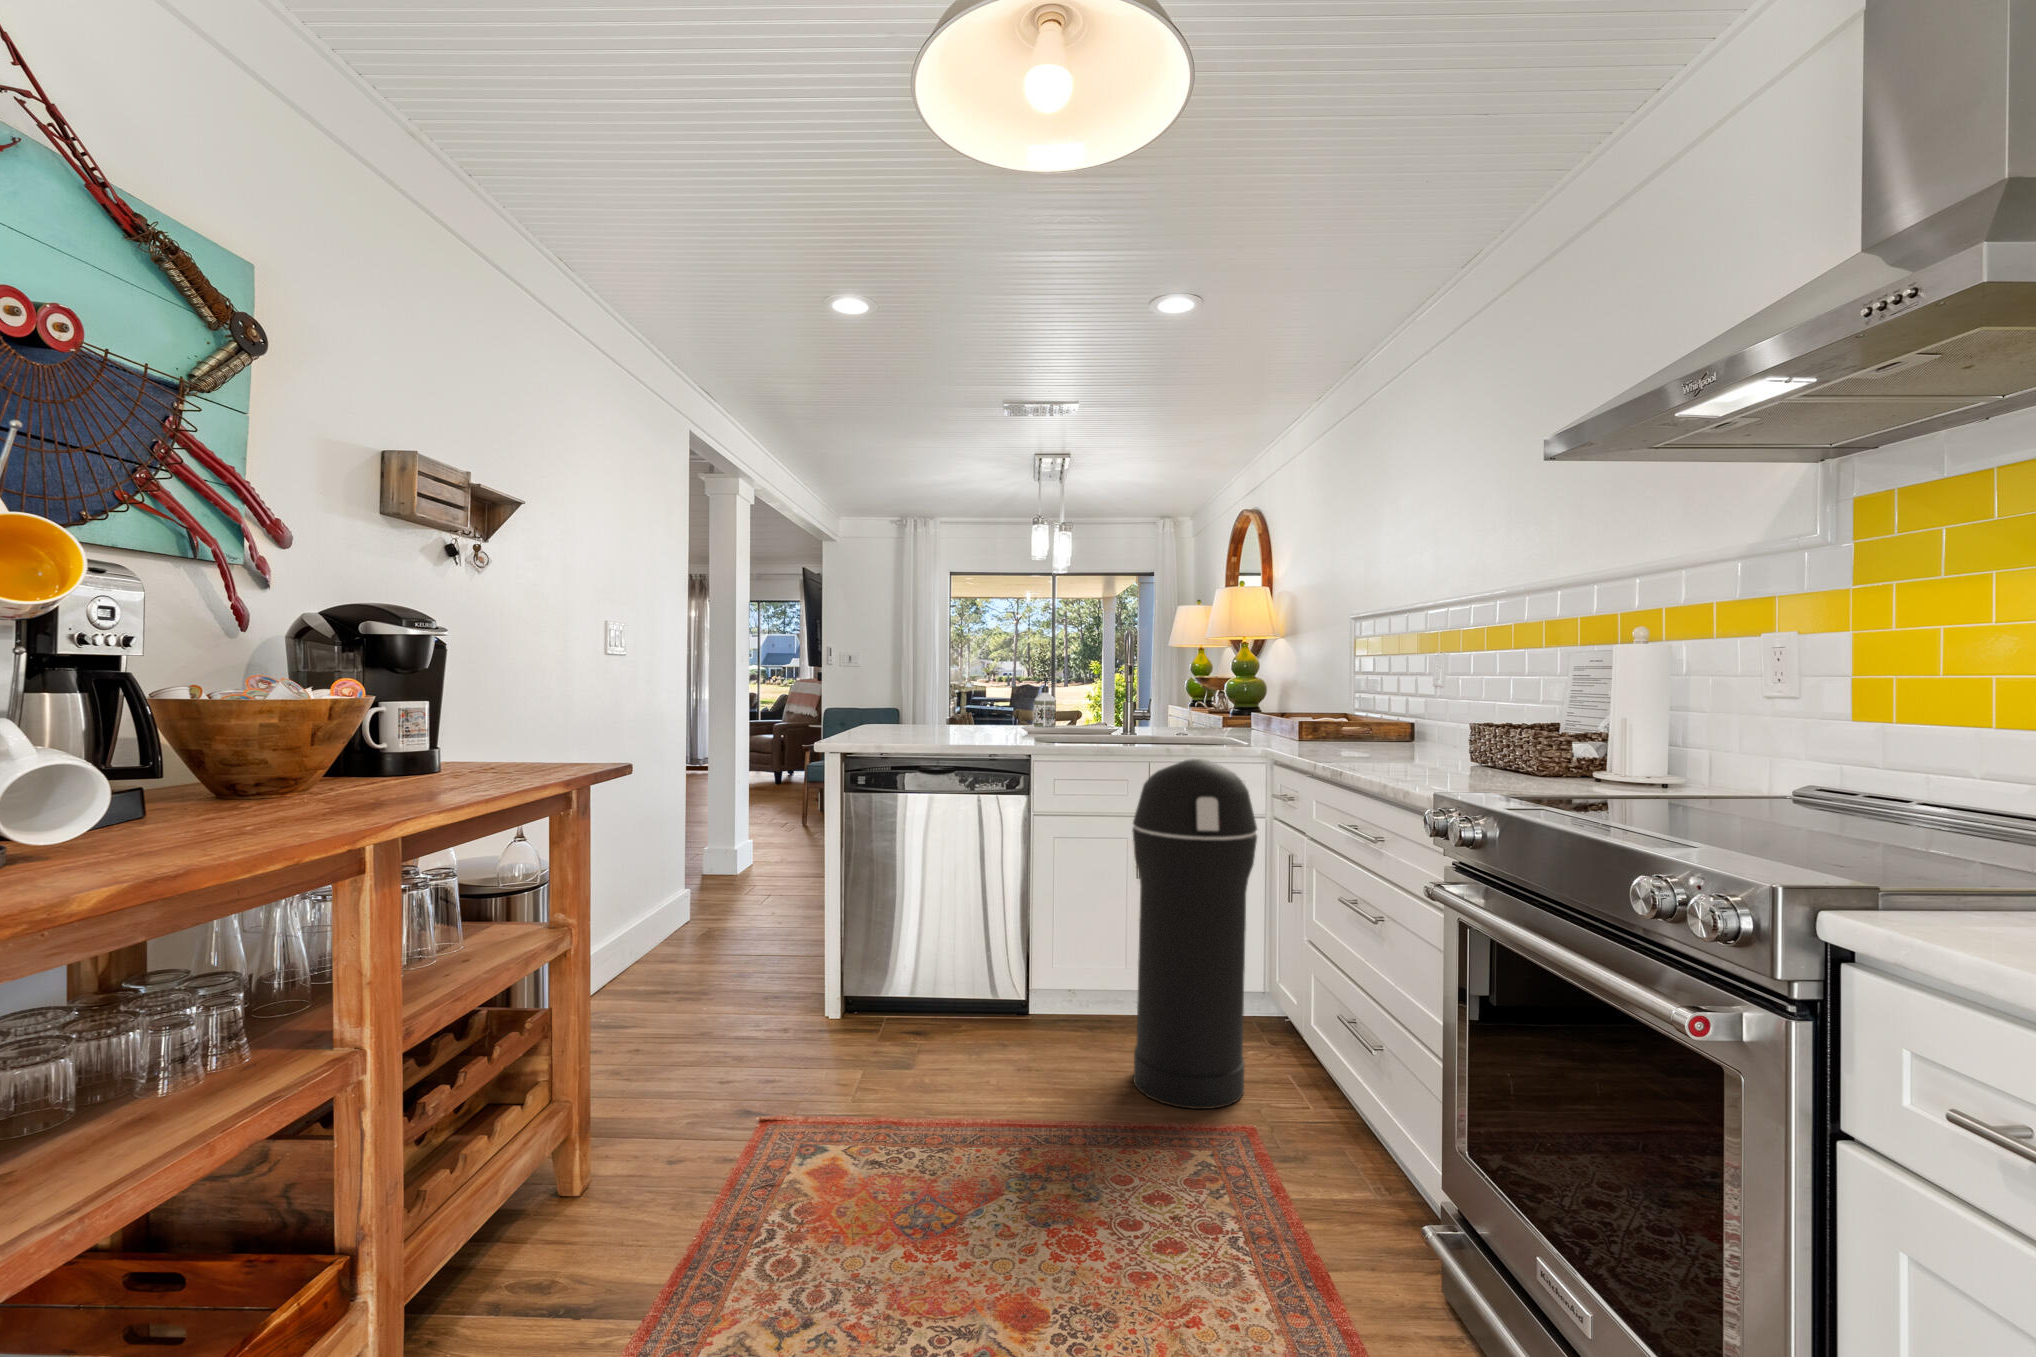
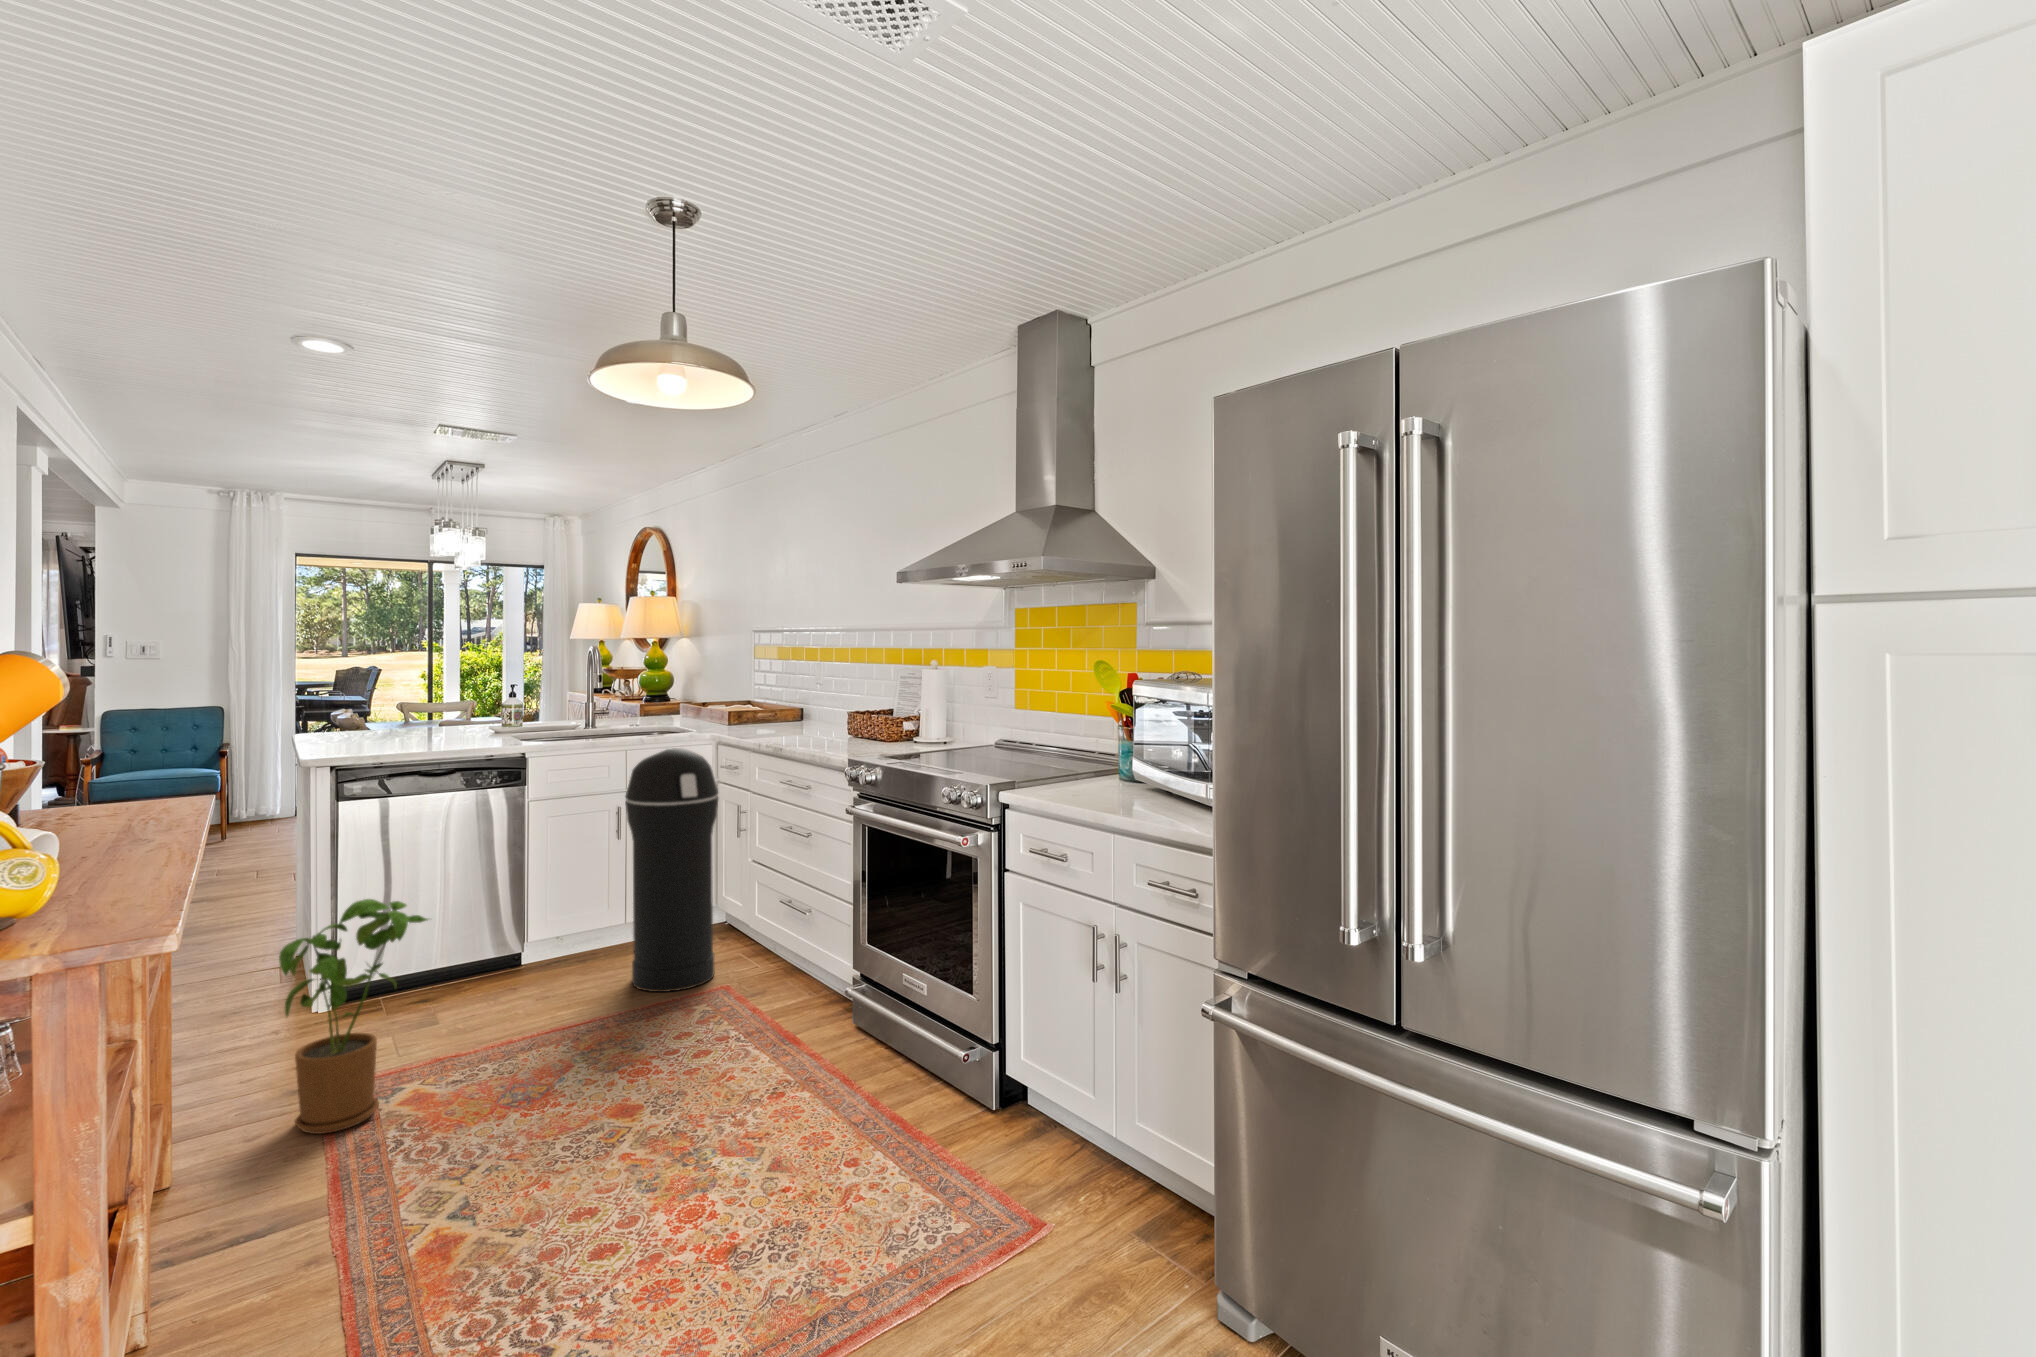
house plant: none [674,910,843,1198] -> present [279,899,428,1134]

